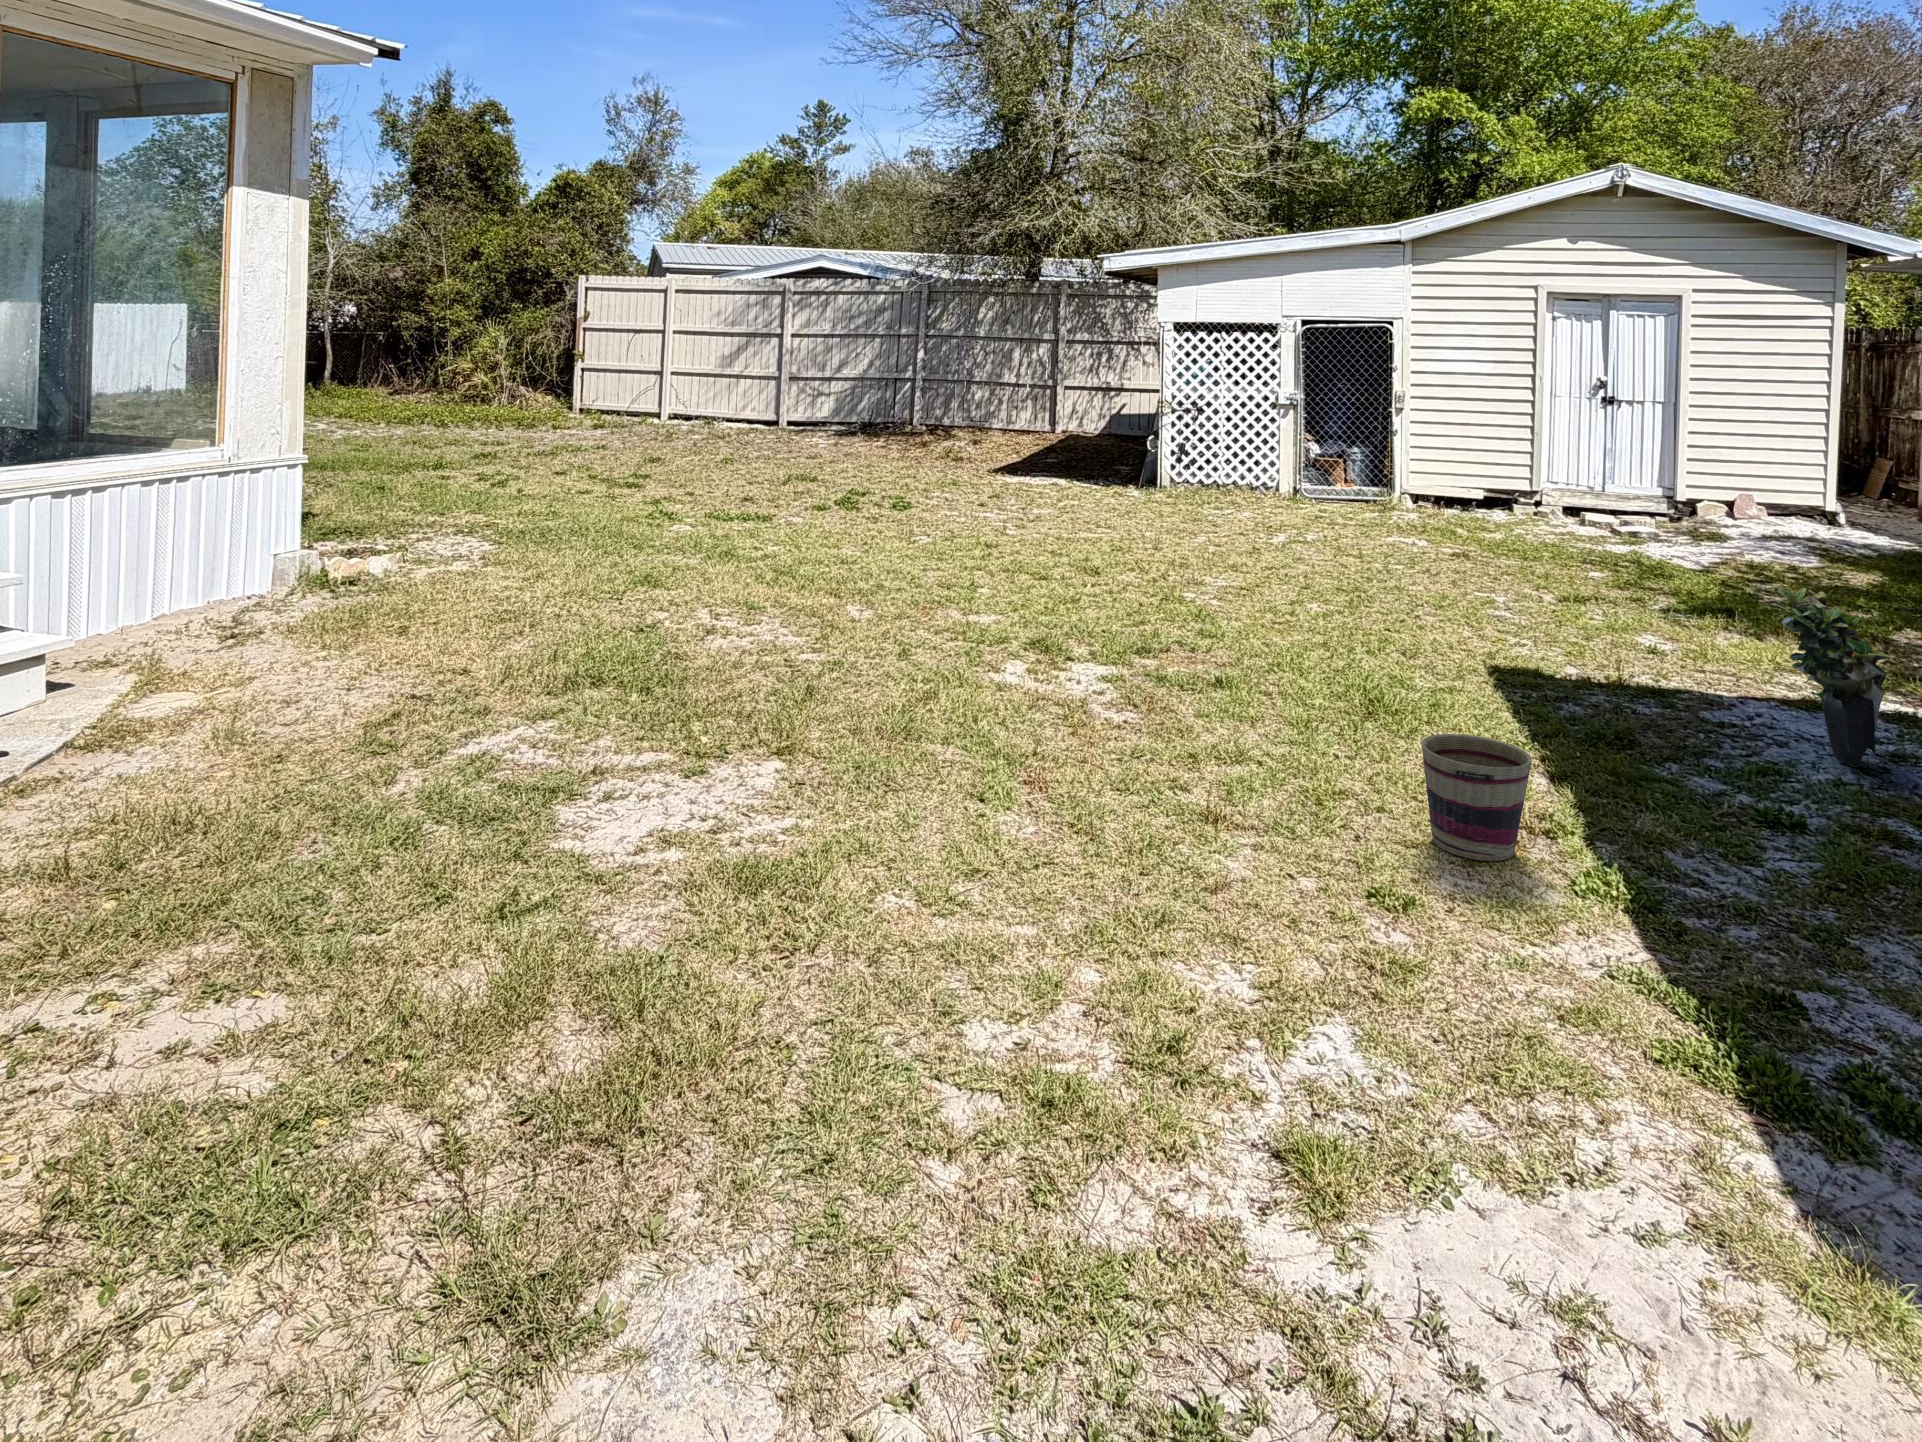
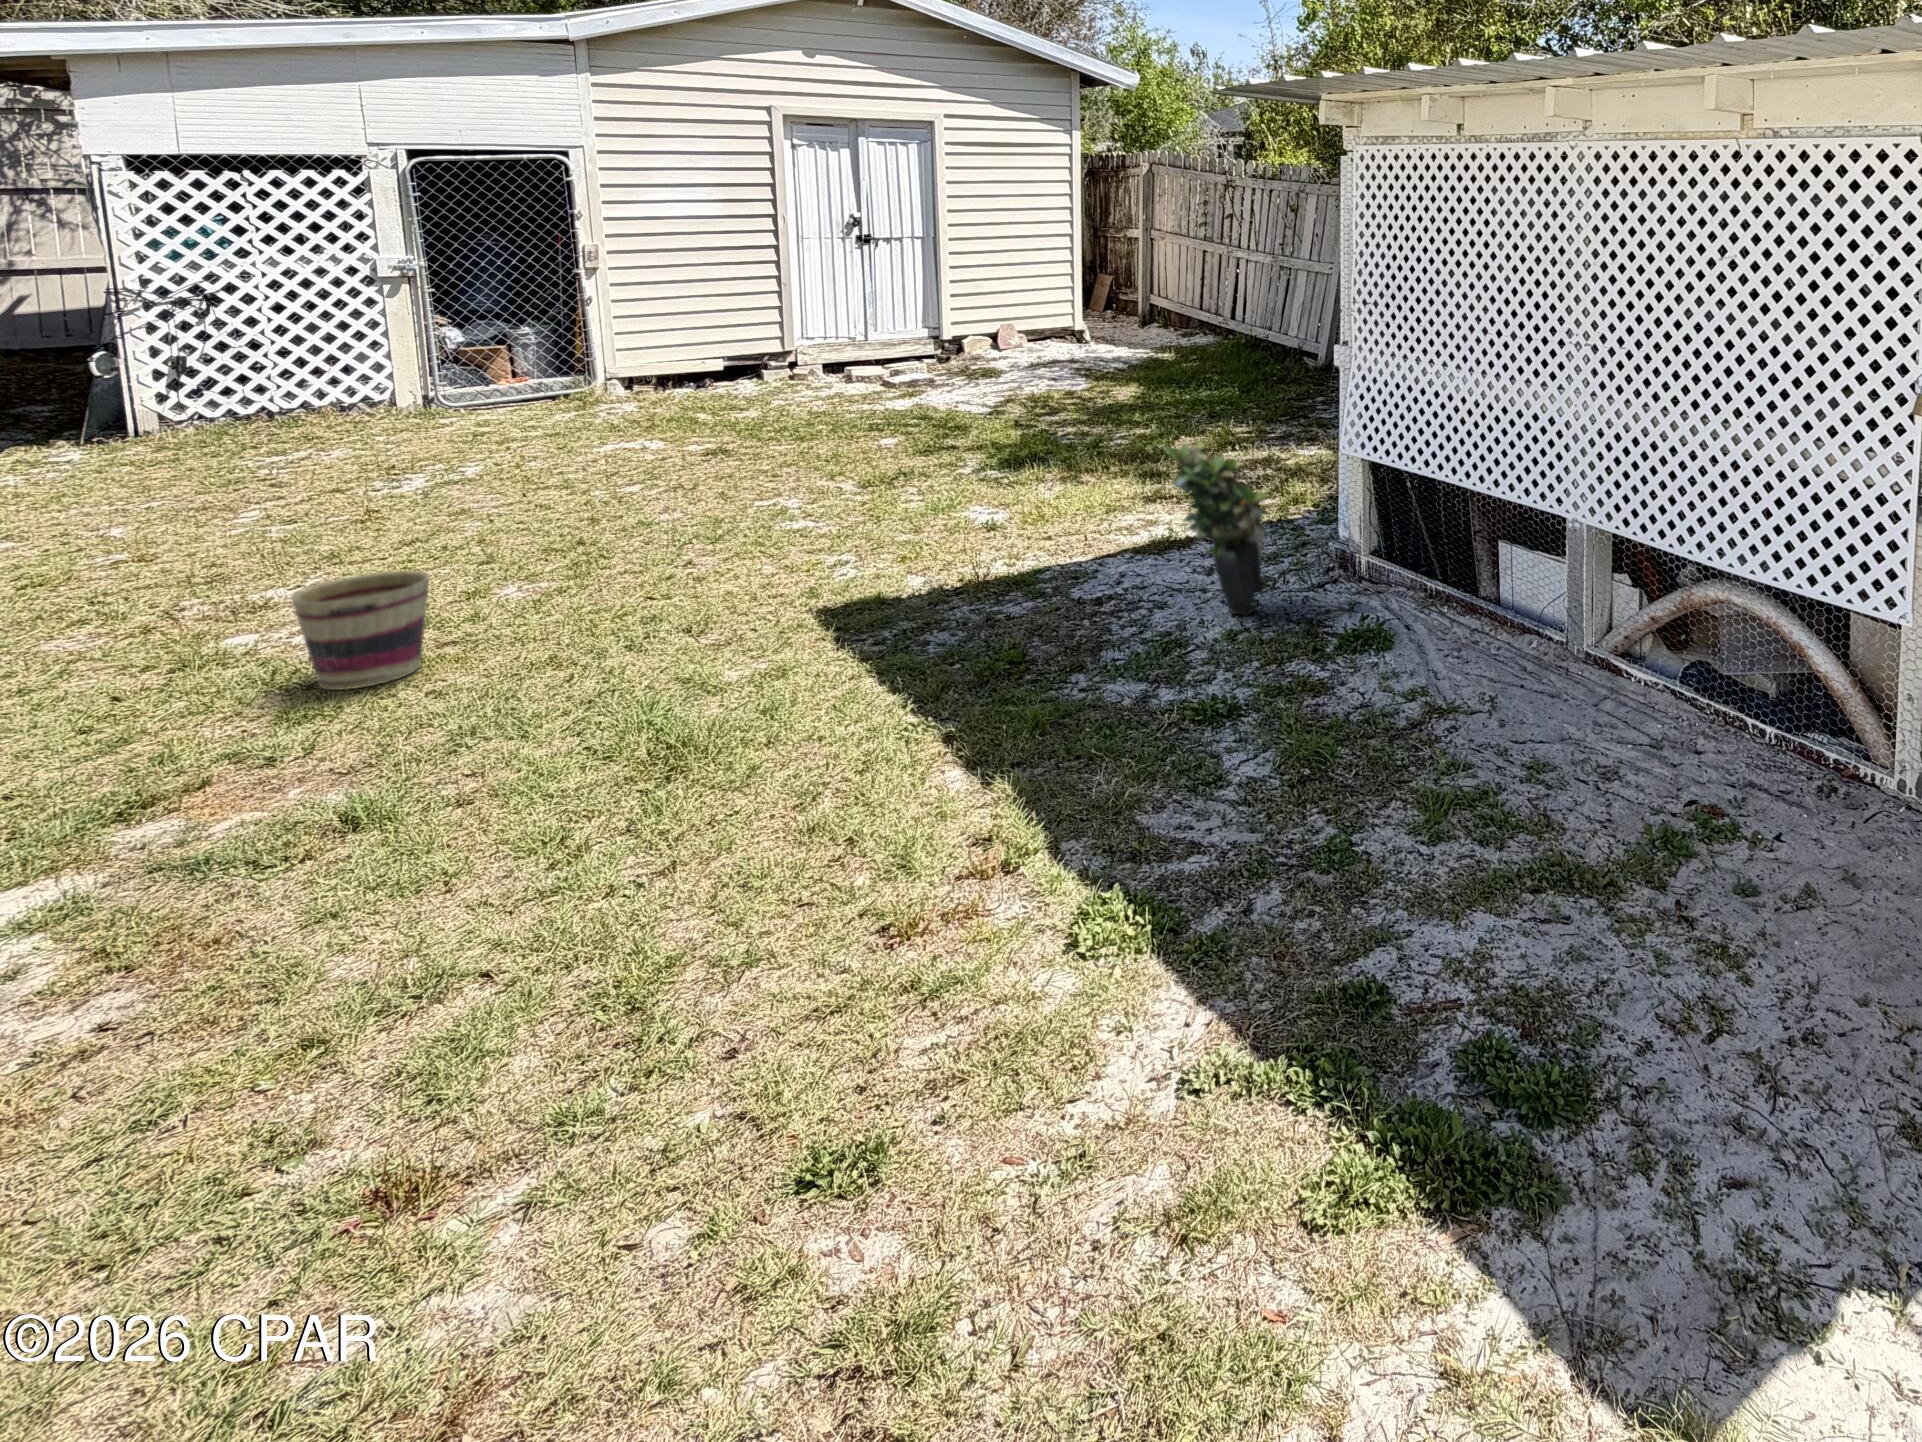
basket: present [1421,734,1532,861] -> present [292,571,430,690]

